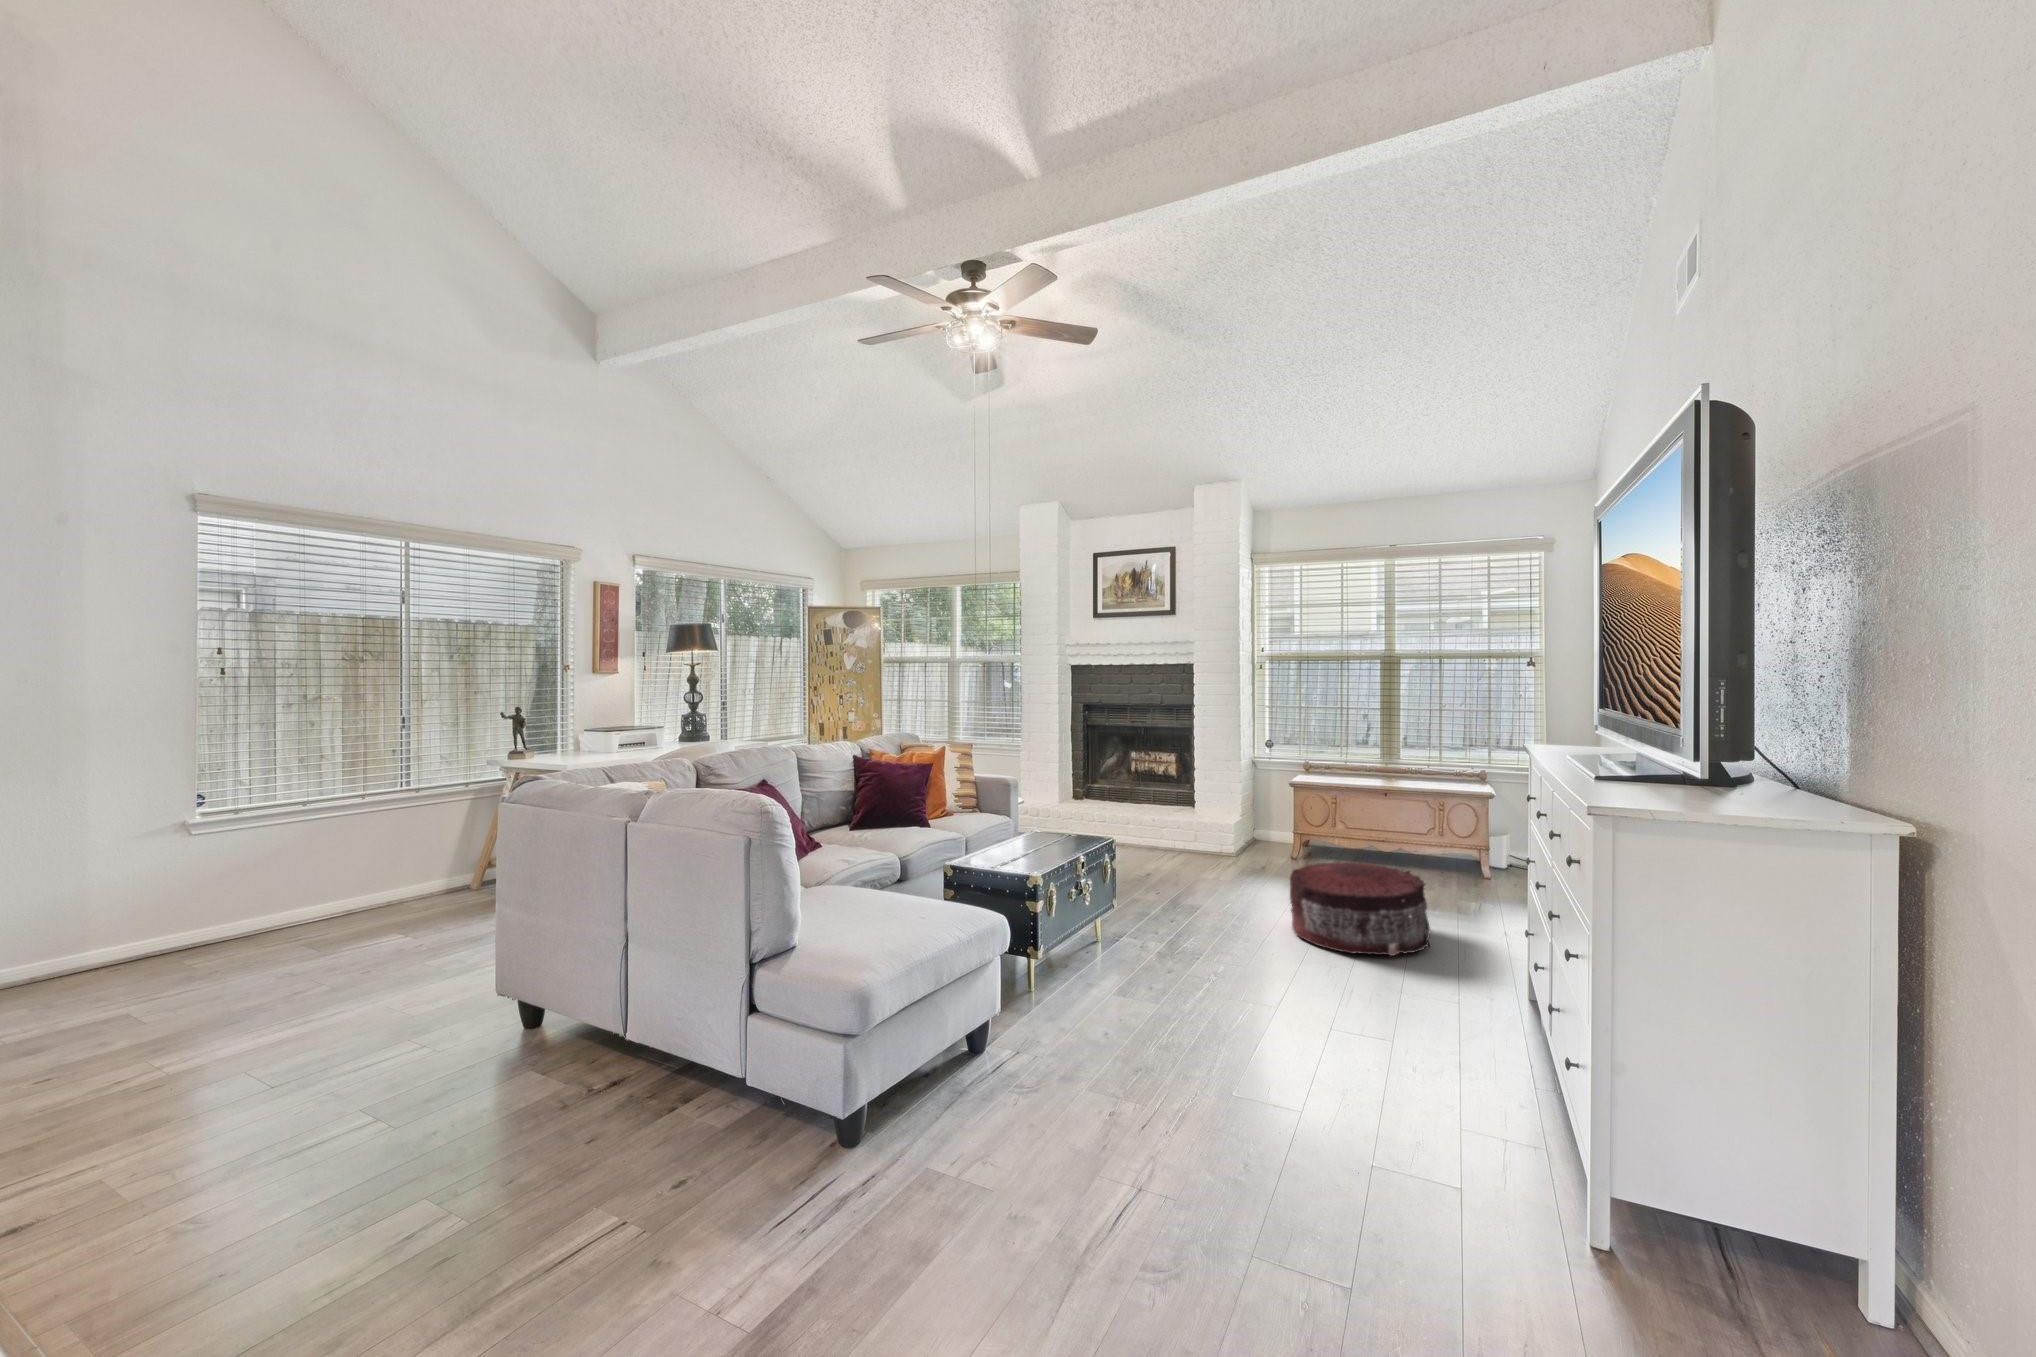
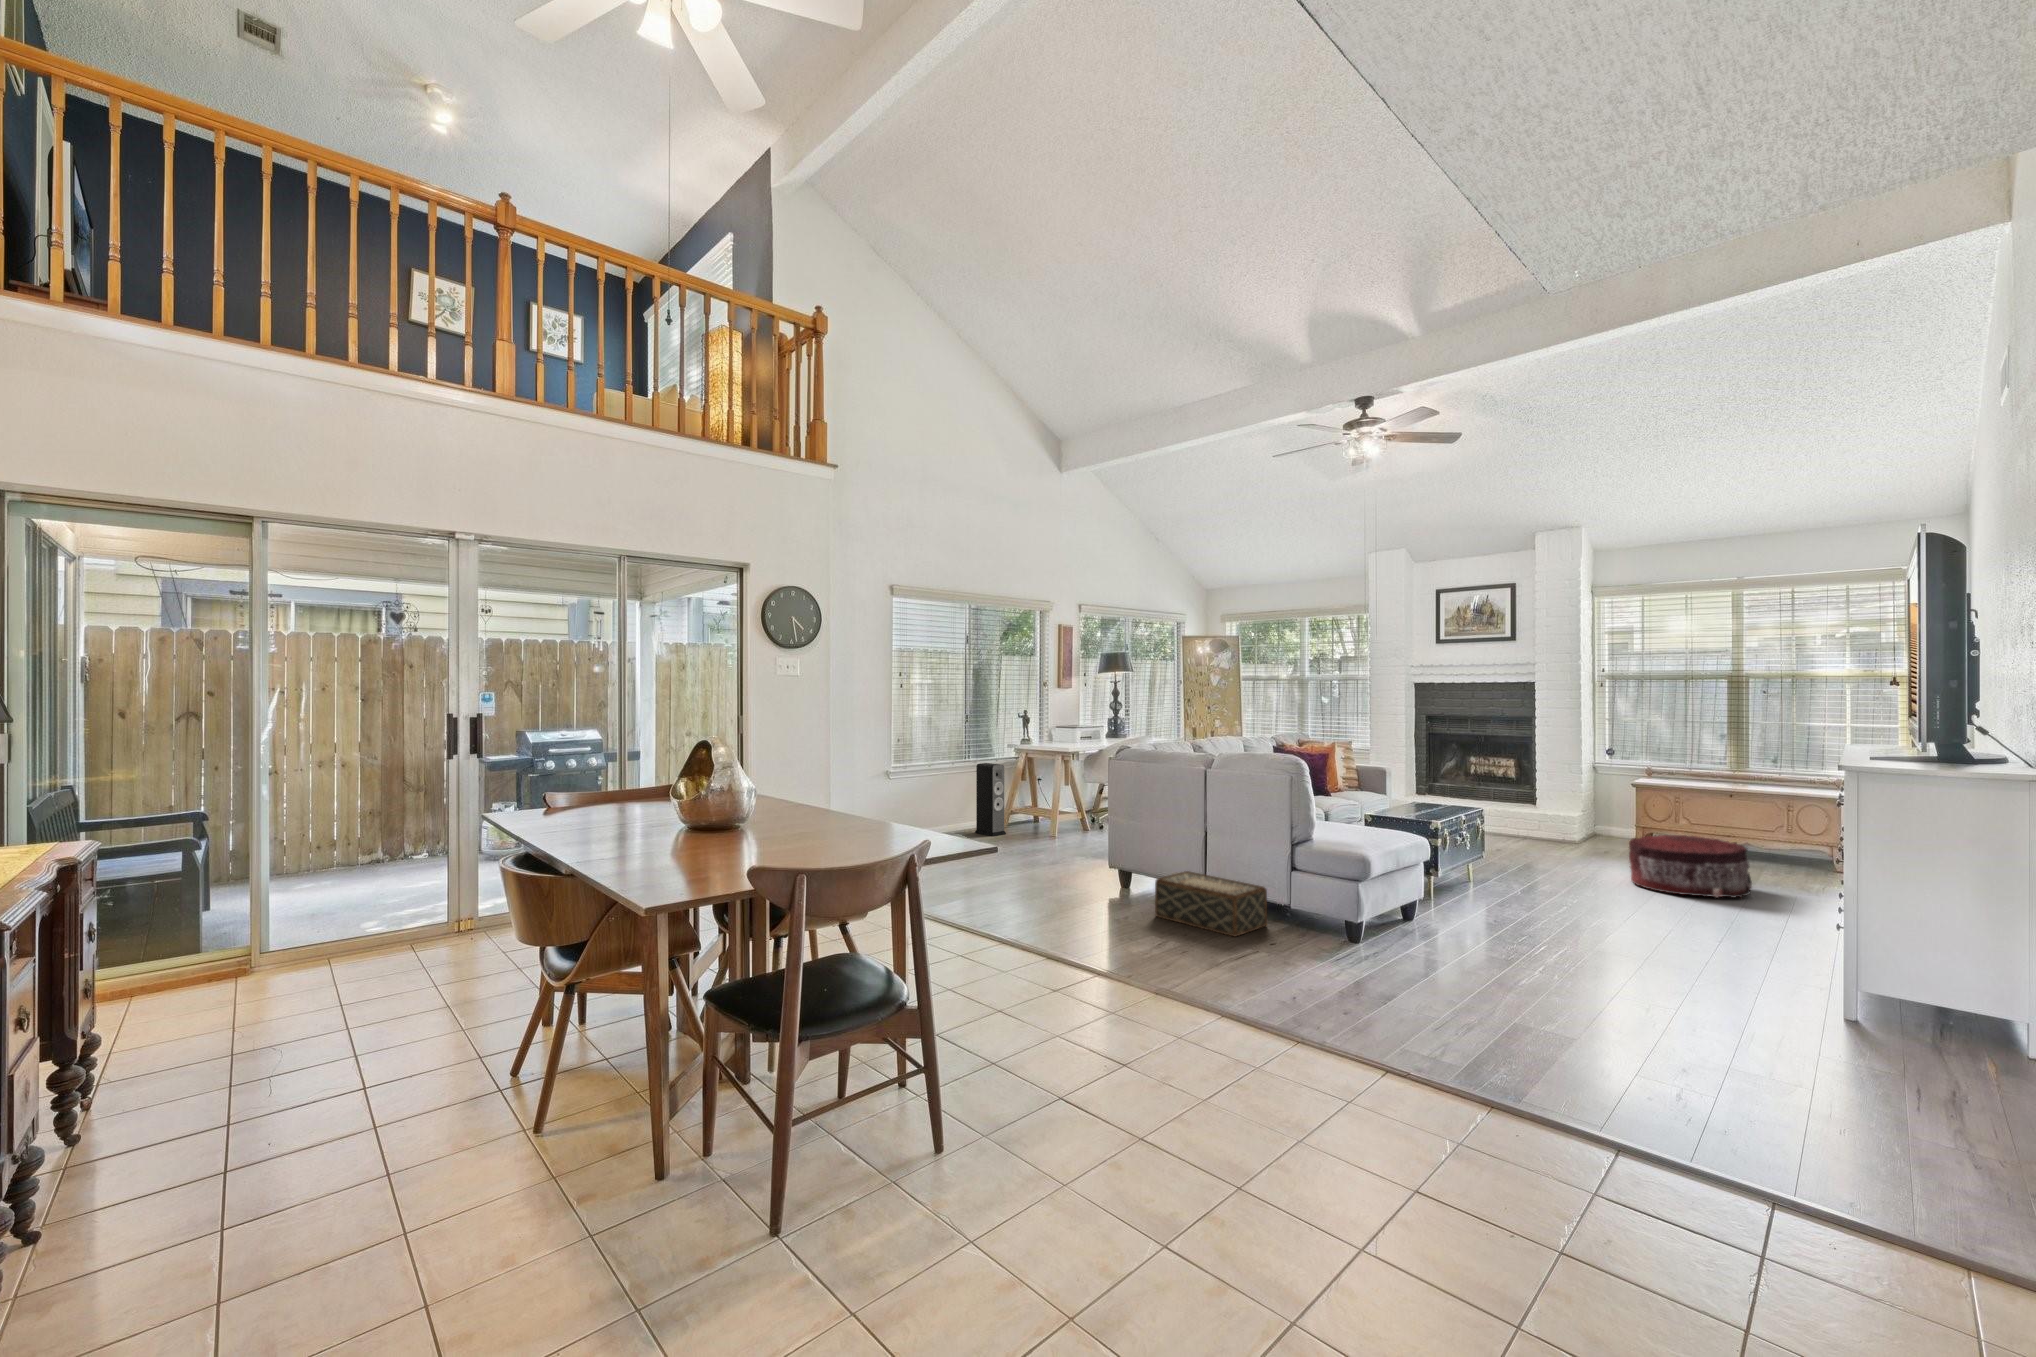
speaker: none [408,792,463,908] -> present [975,763,1006,836]
woven basket: none [454,1030,674,1219] -> present [1155,871,1267,936]

